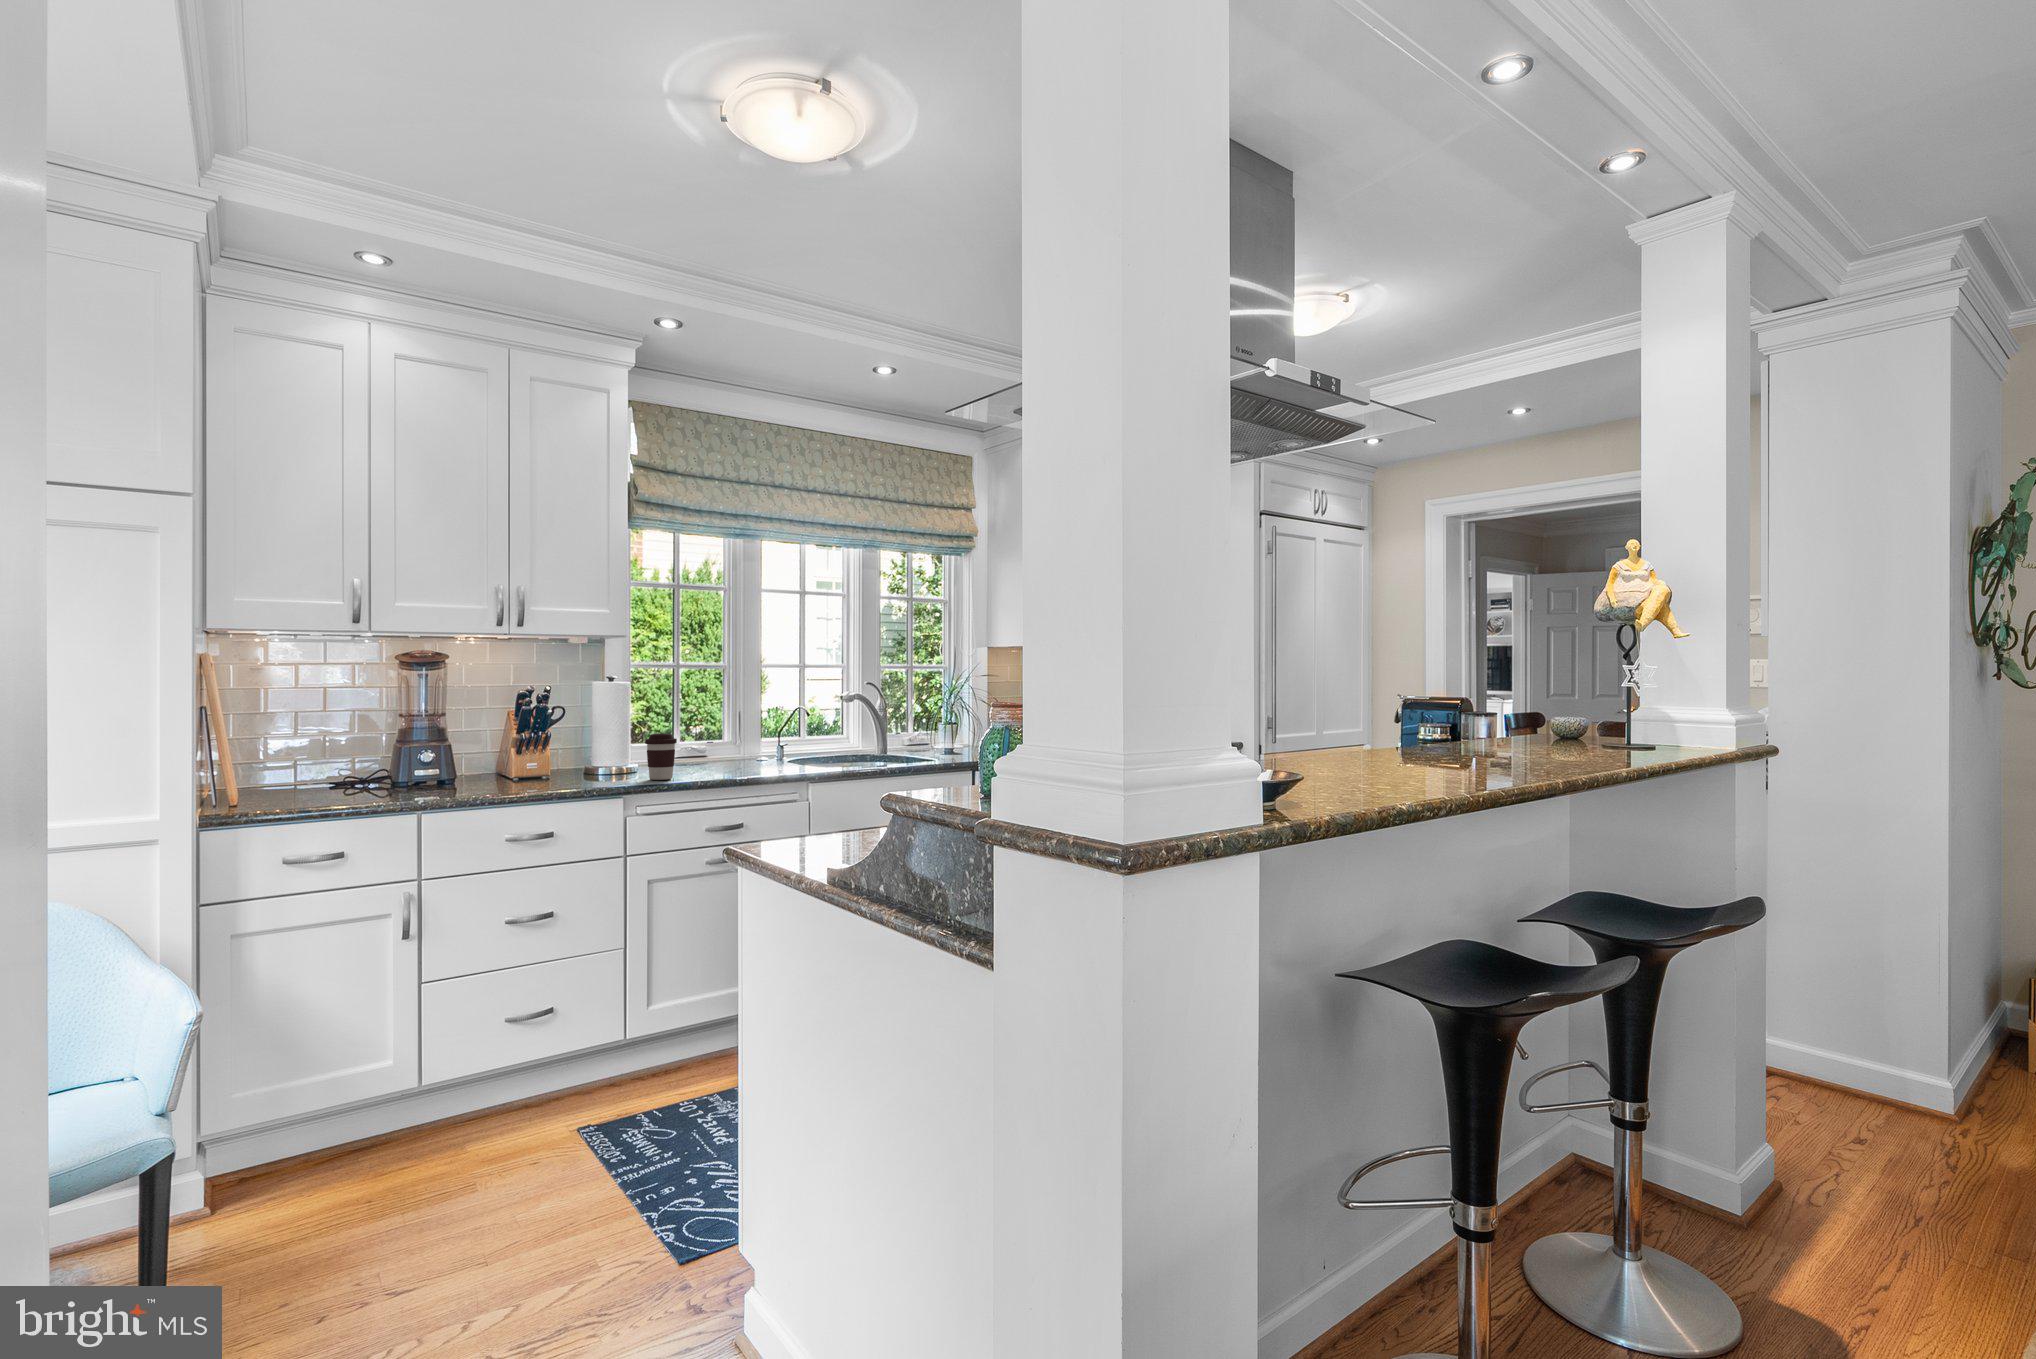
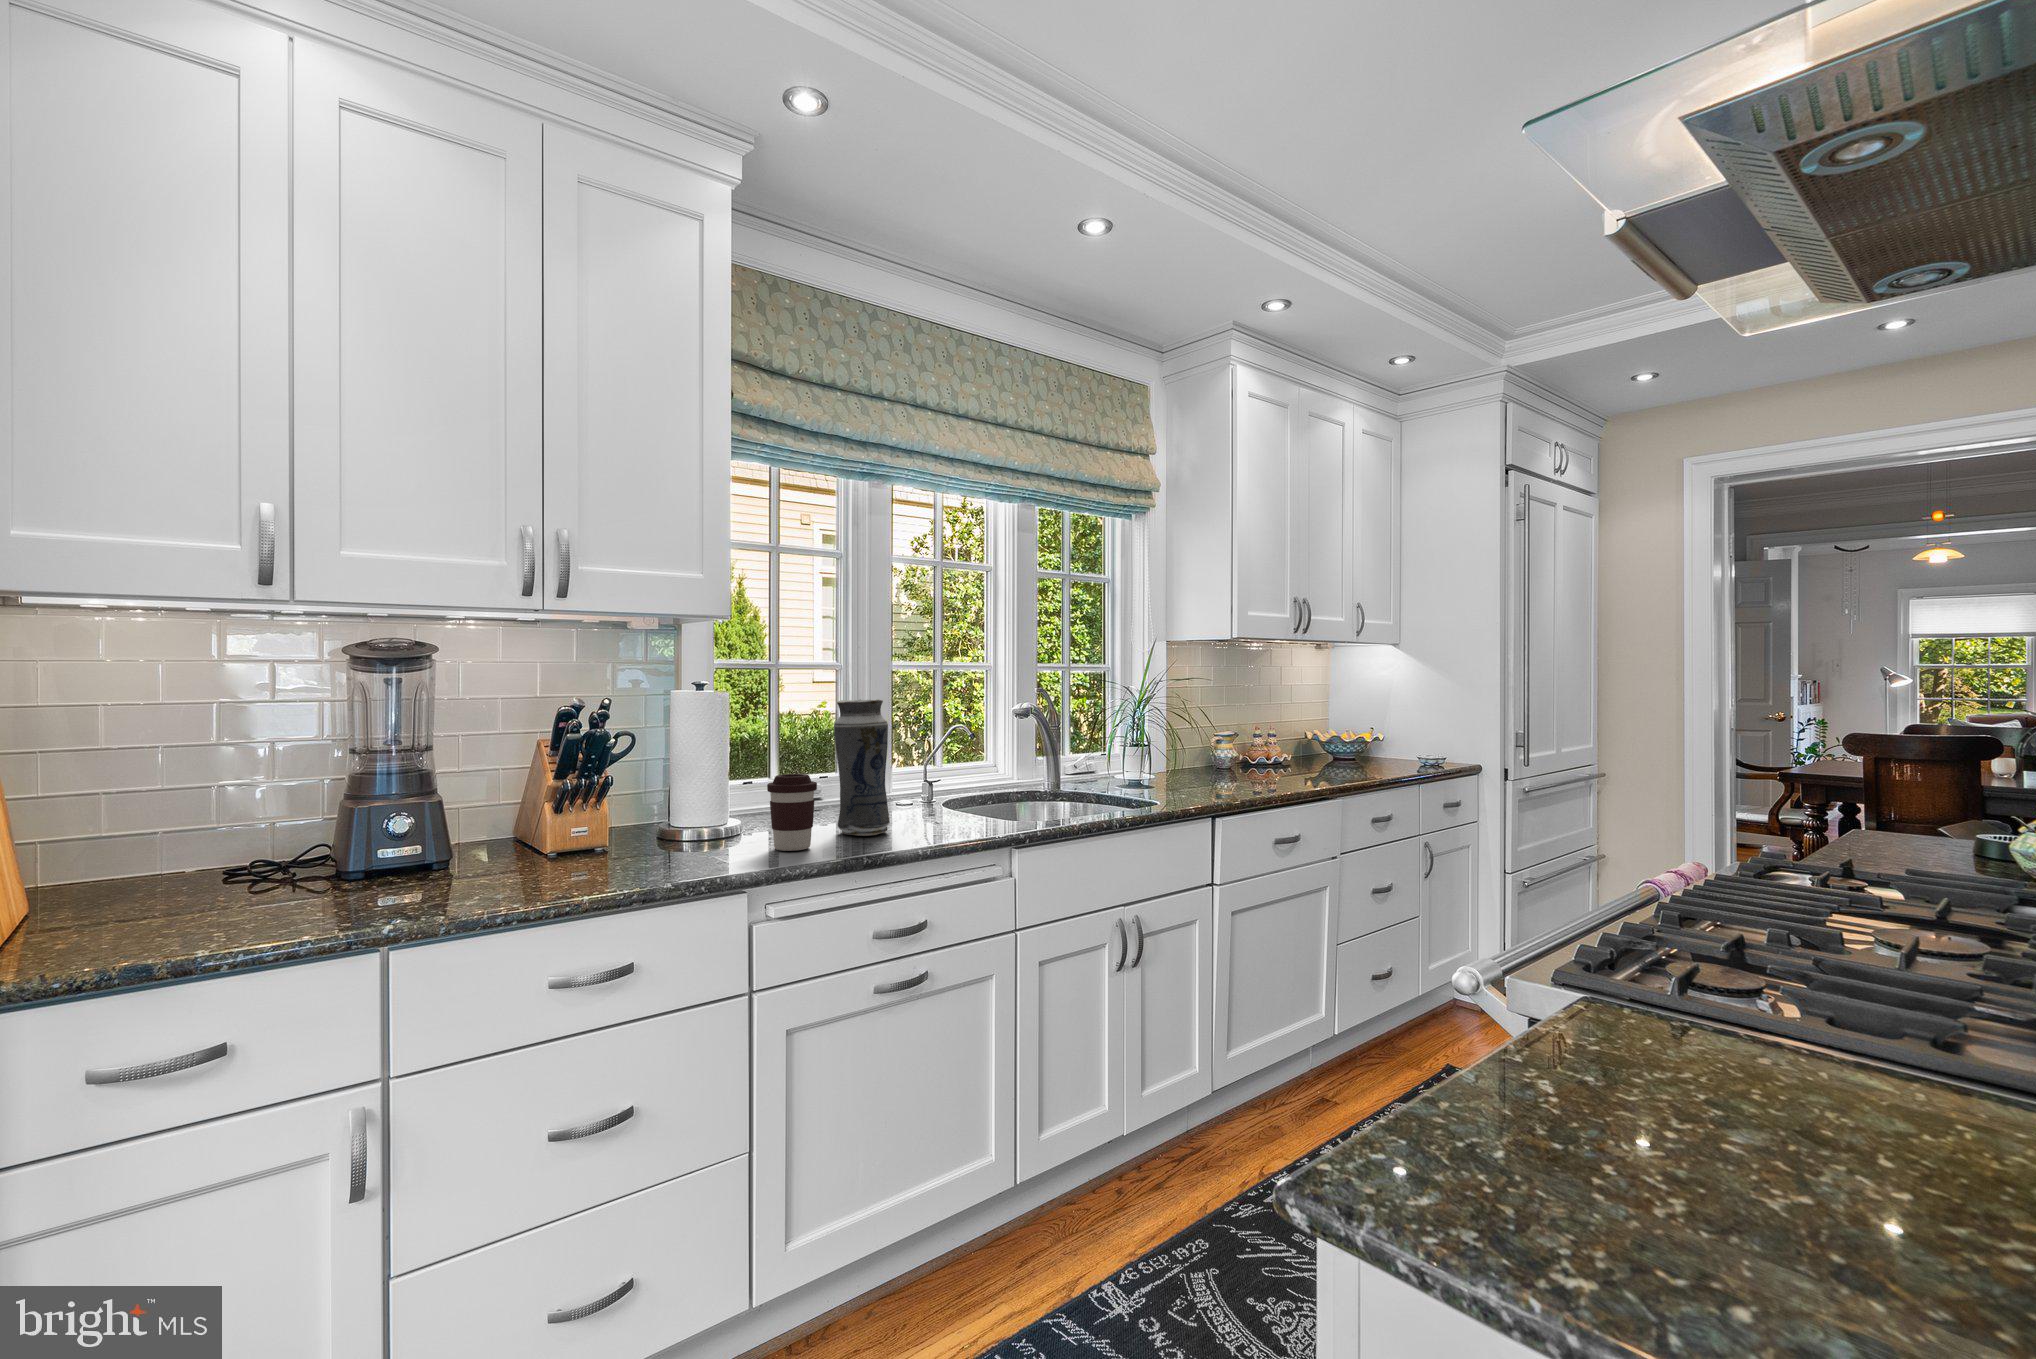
vase: none [695,688,731,775] -> present [834,699,890,836]

